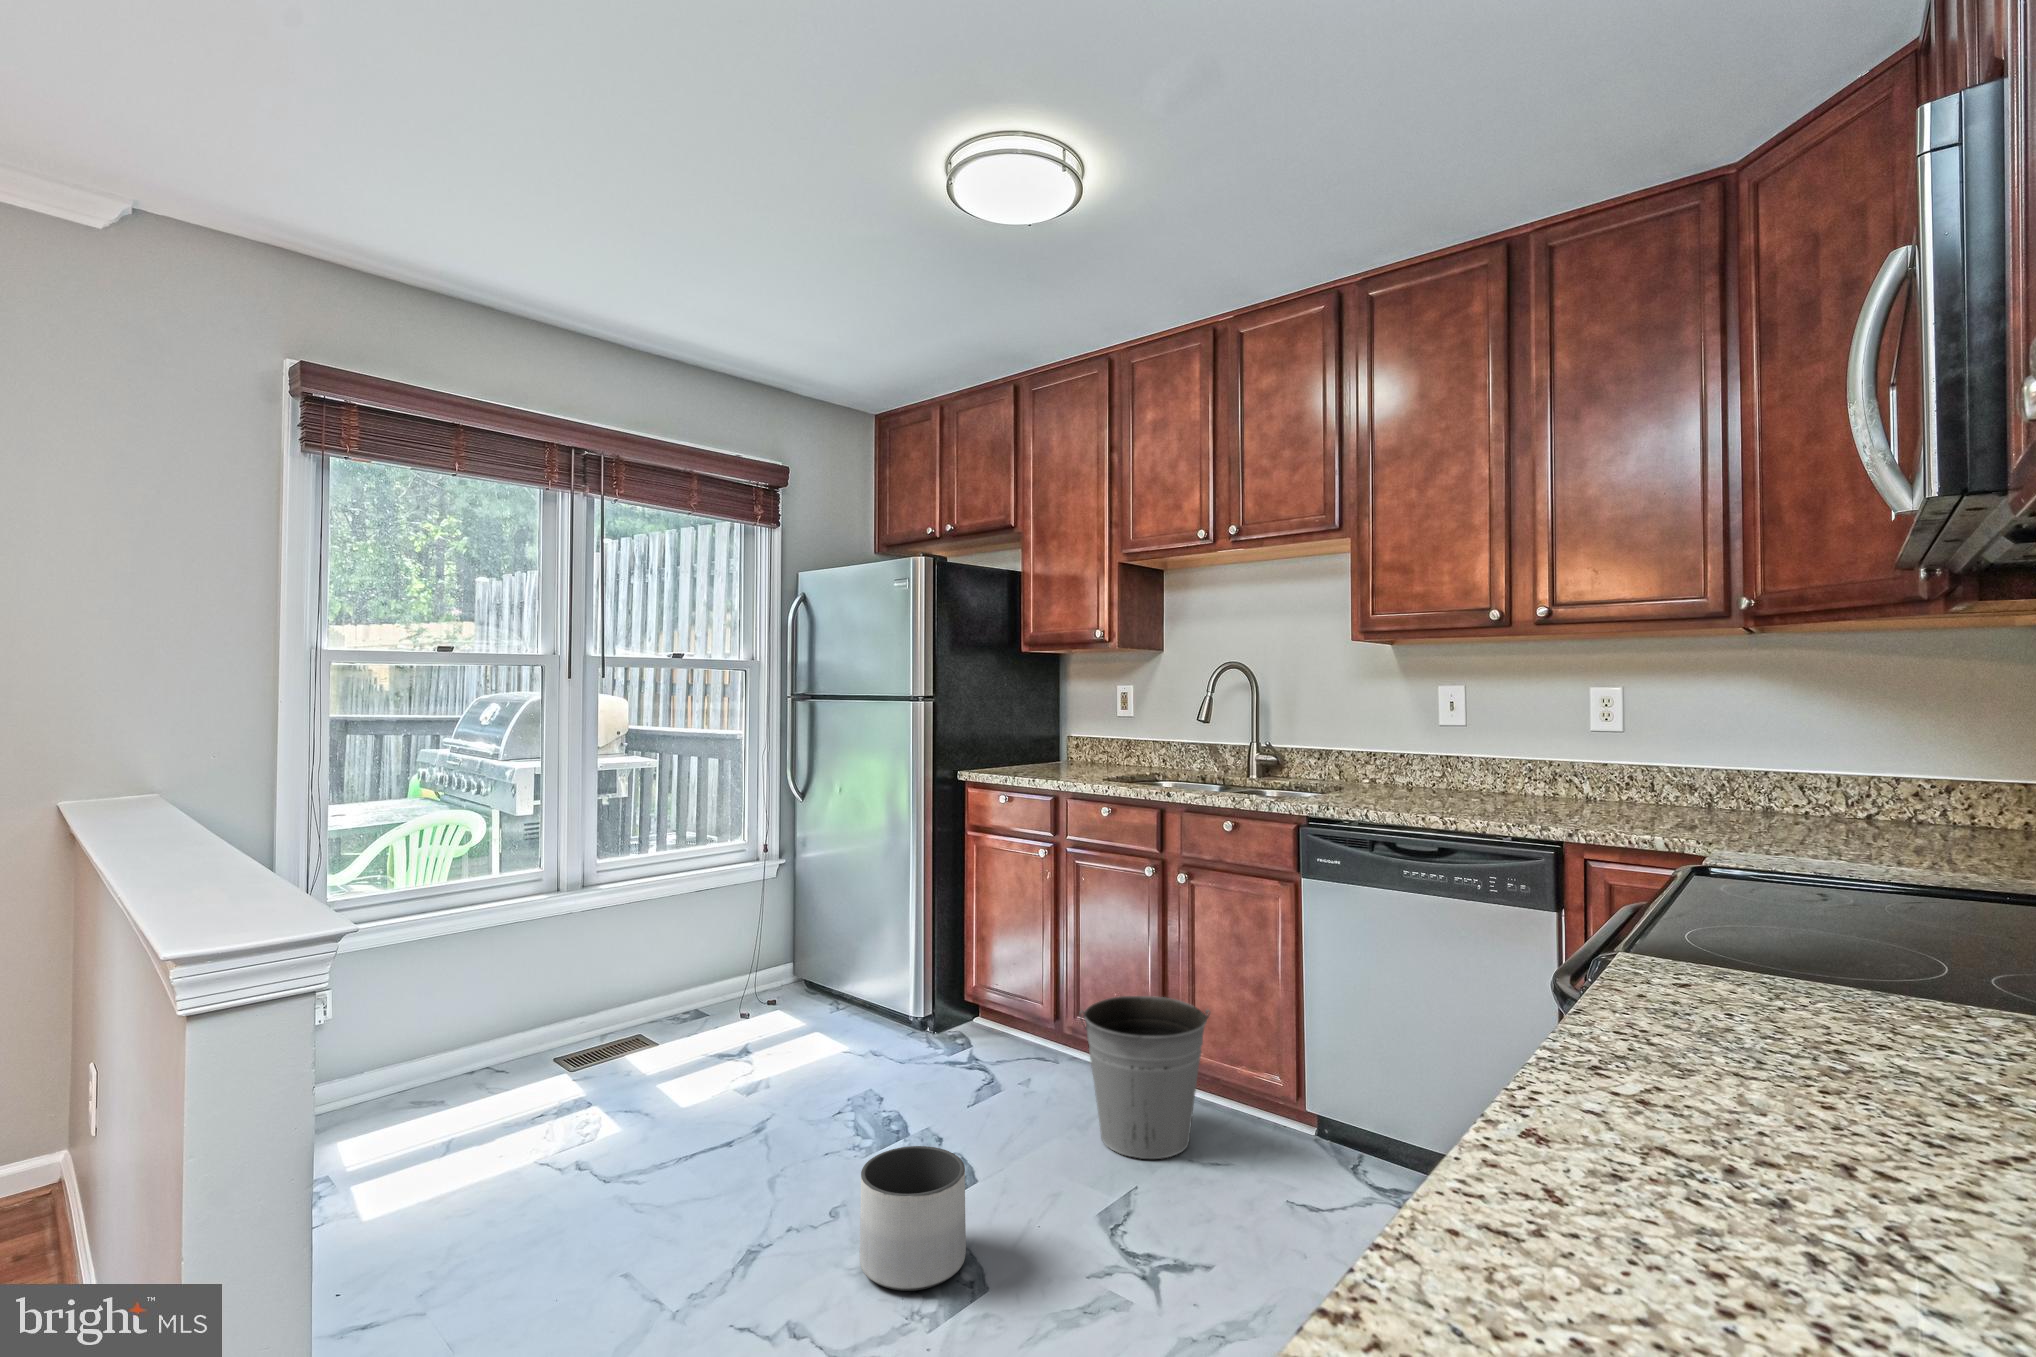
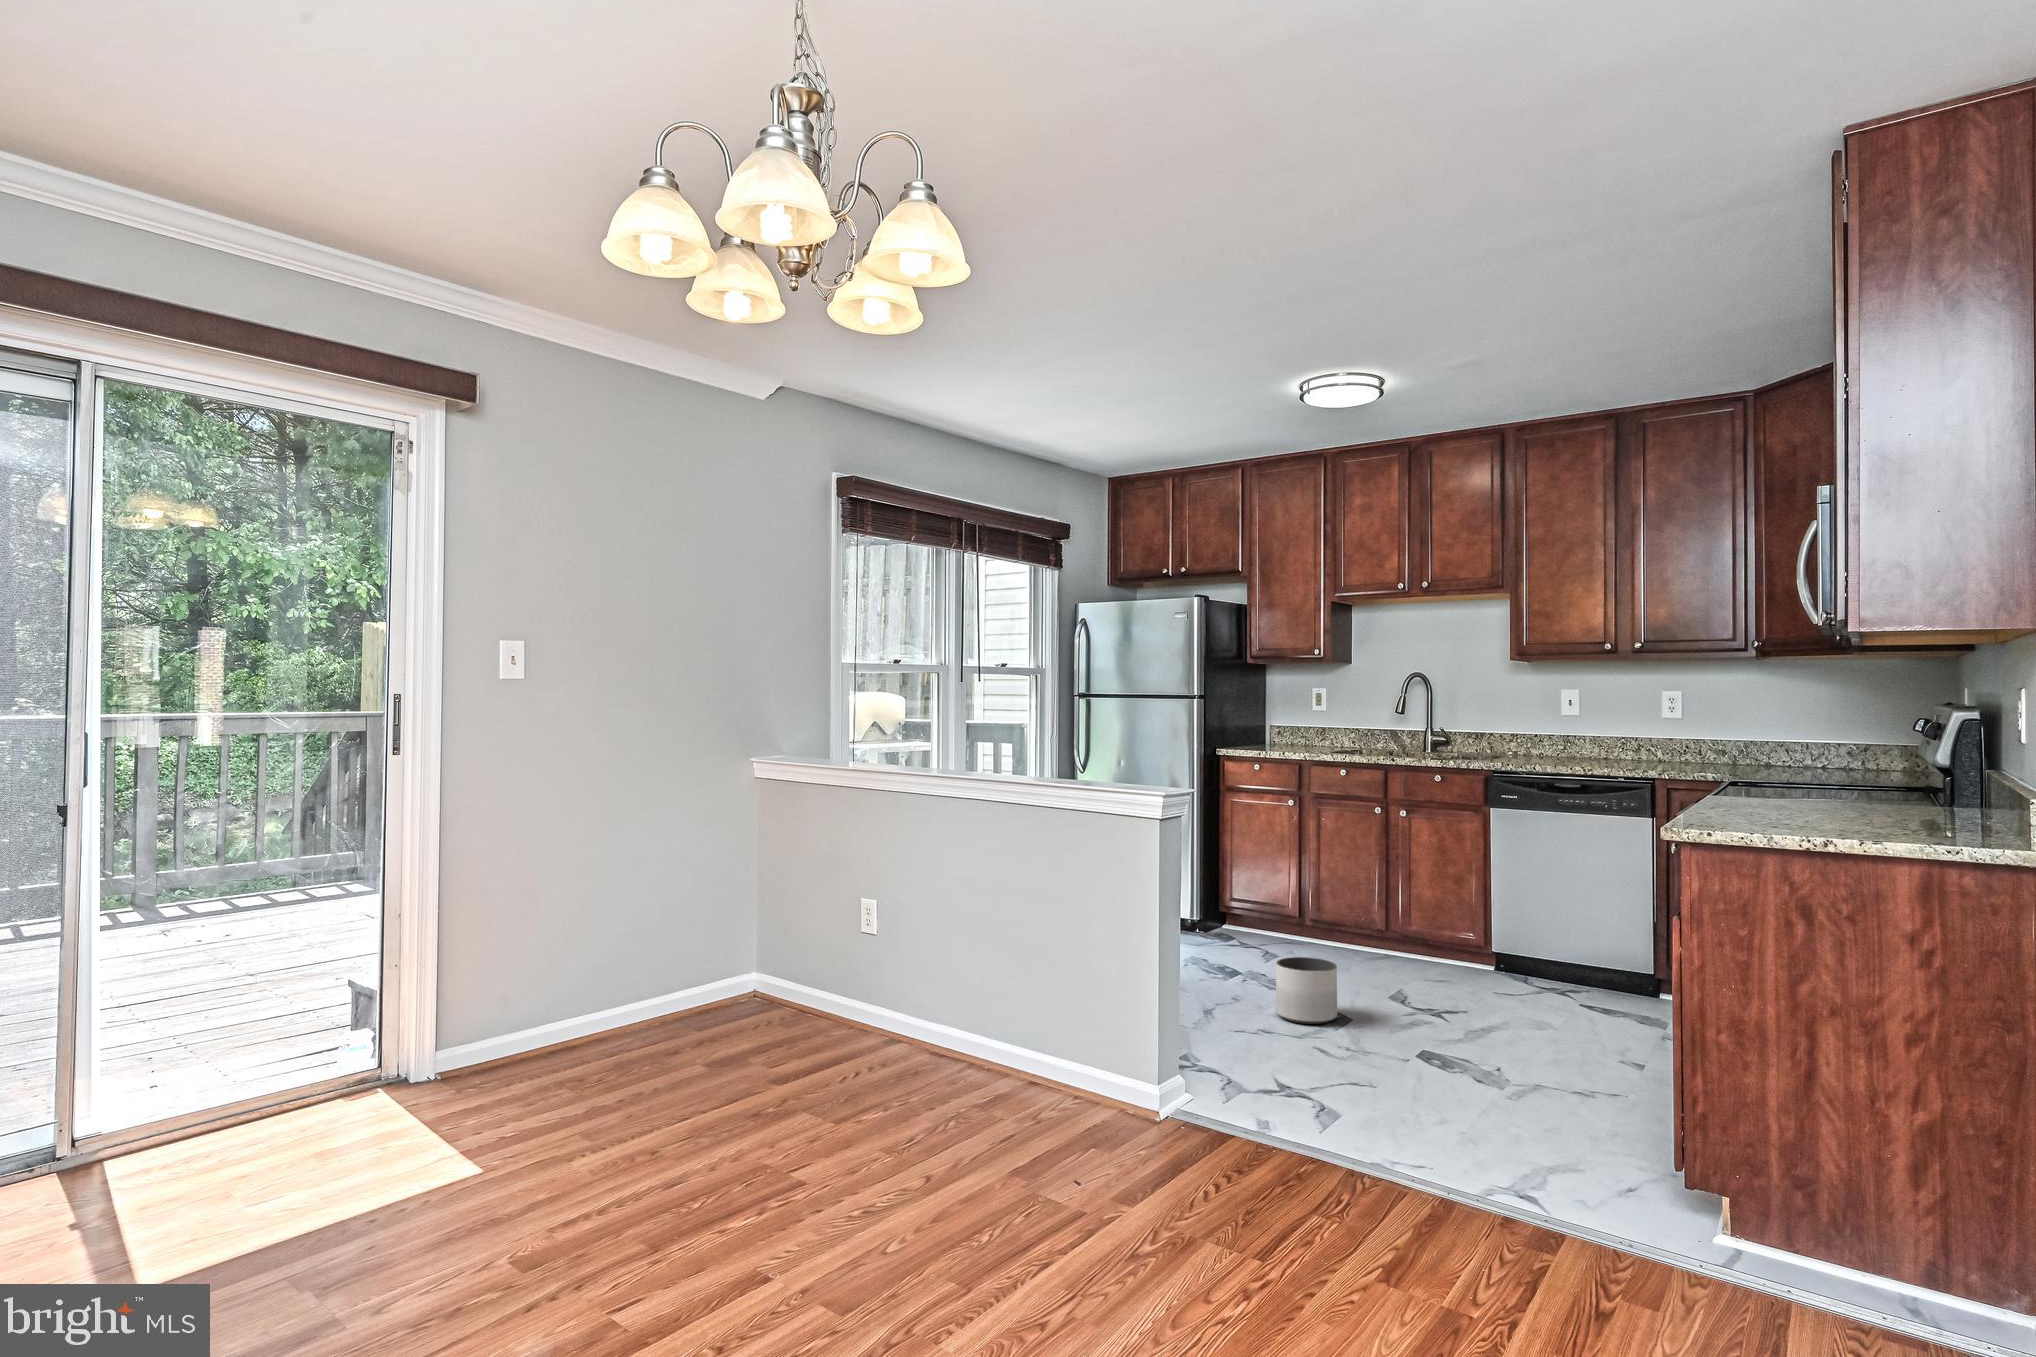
bucket: present [1080,996,1210,1159] -> none [1350,890,1434,982]

